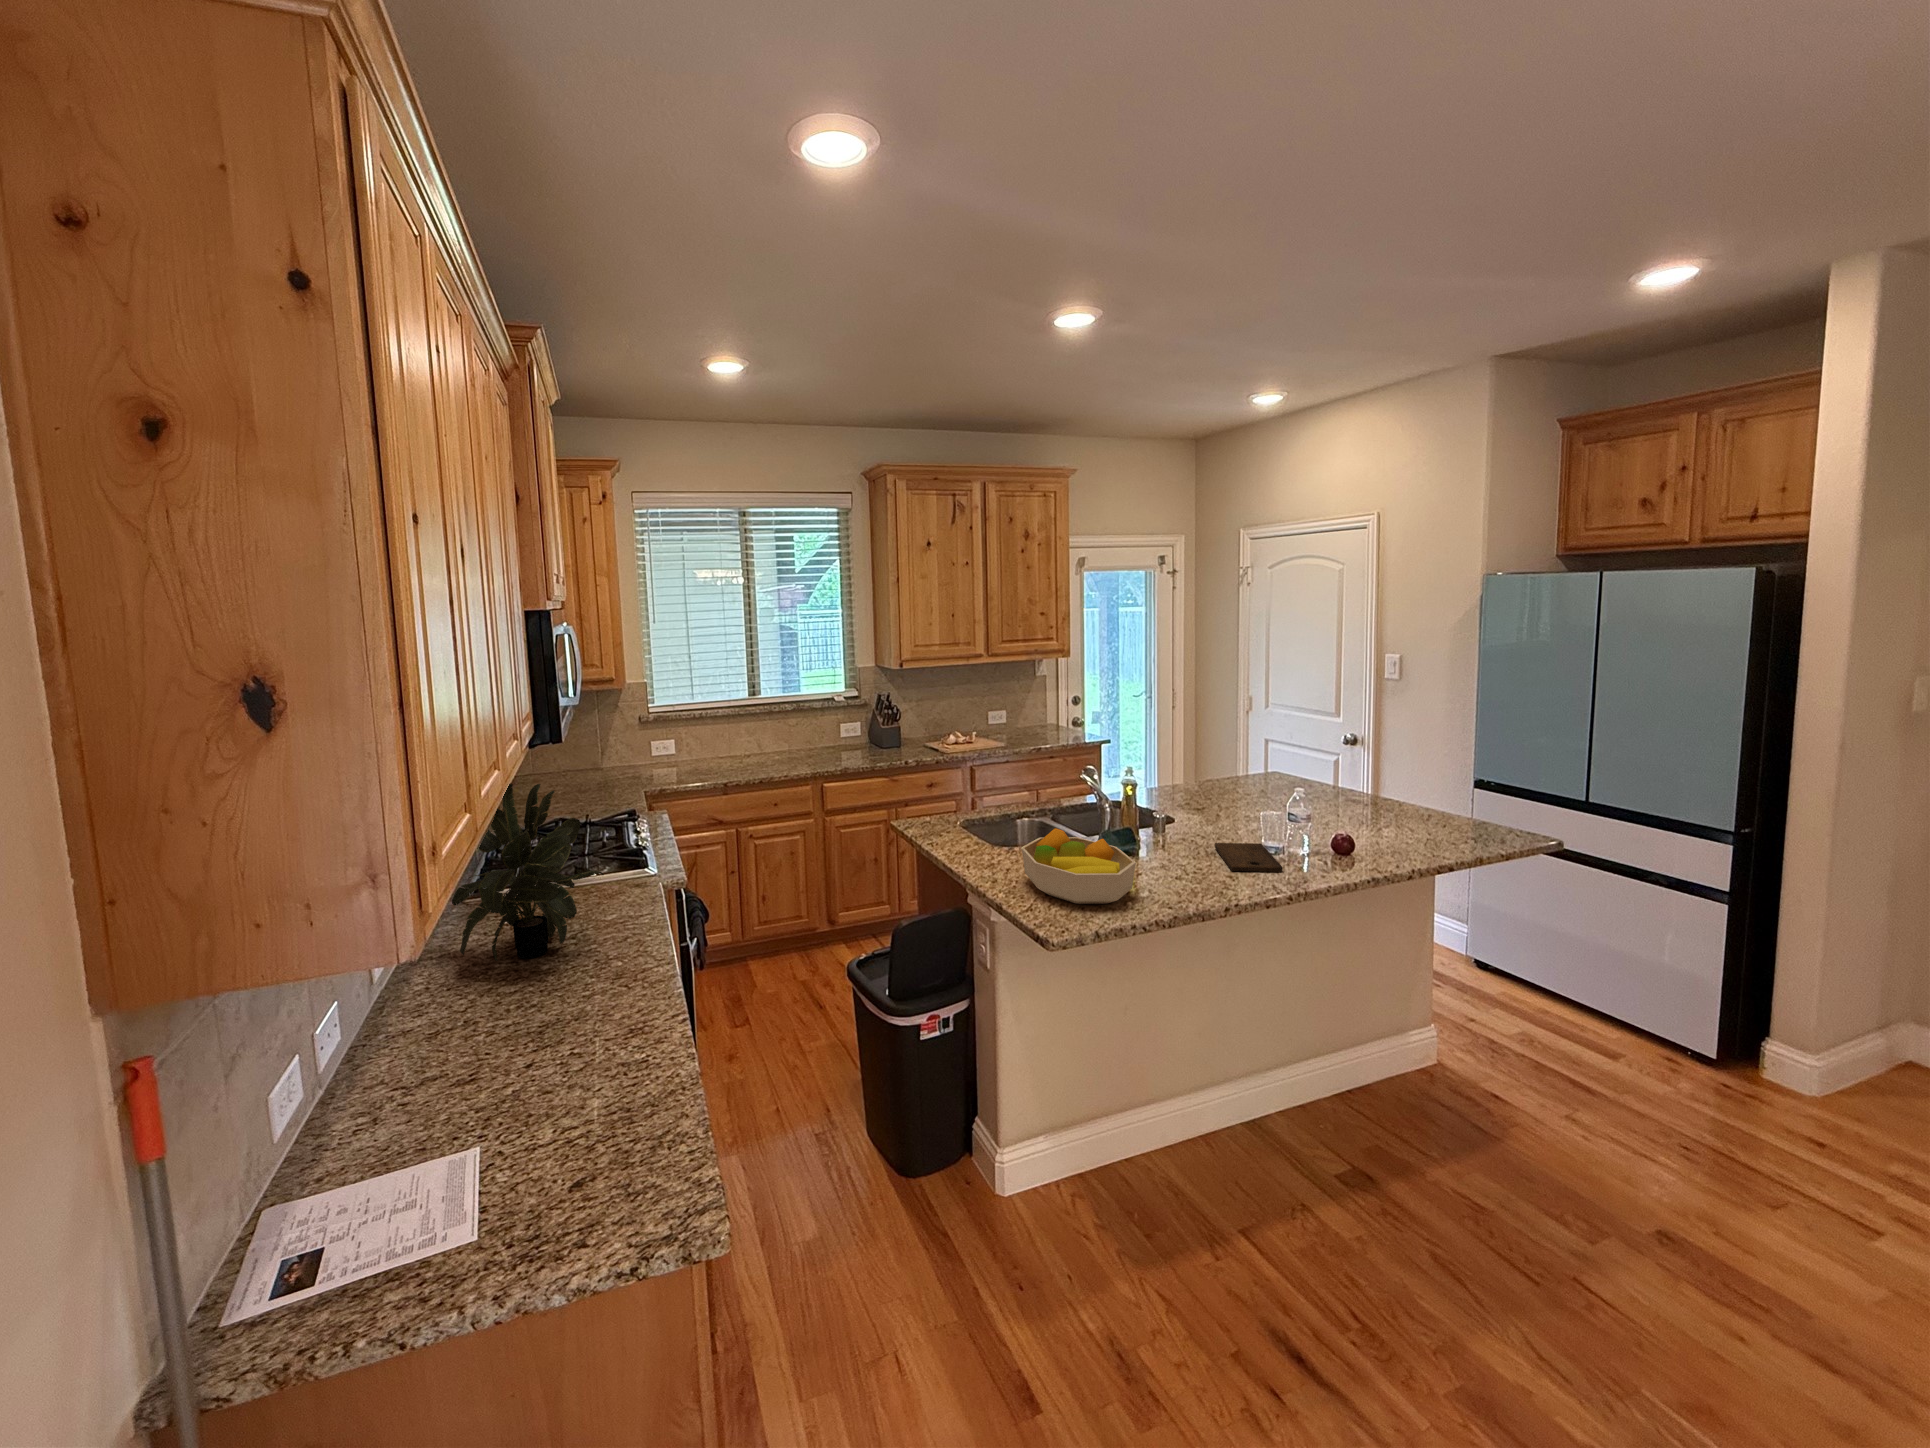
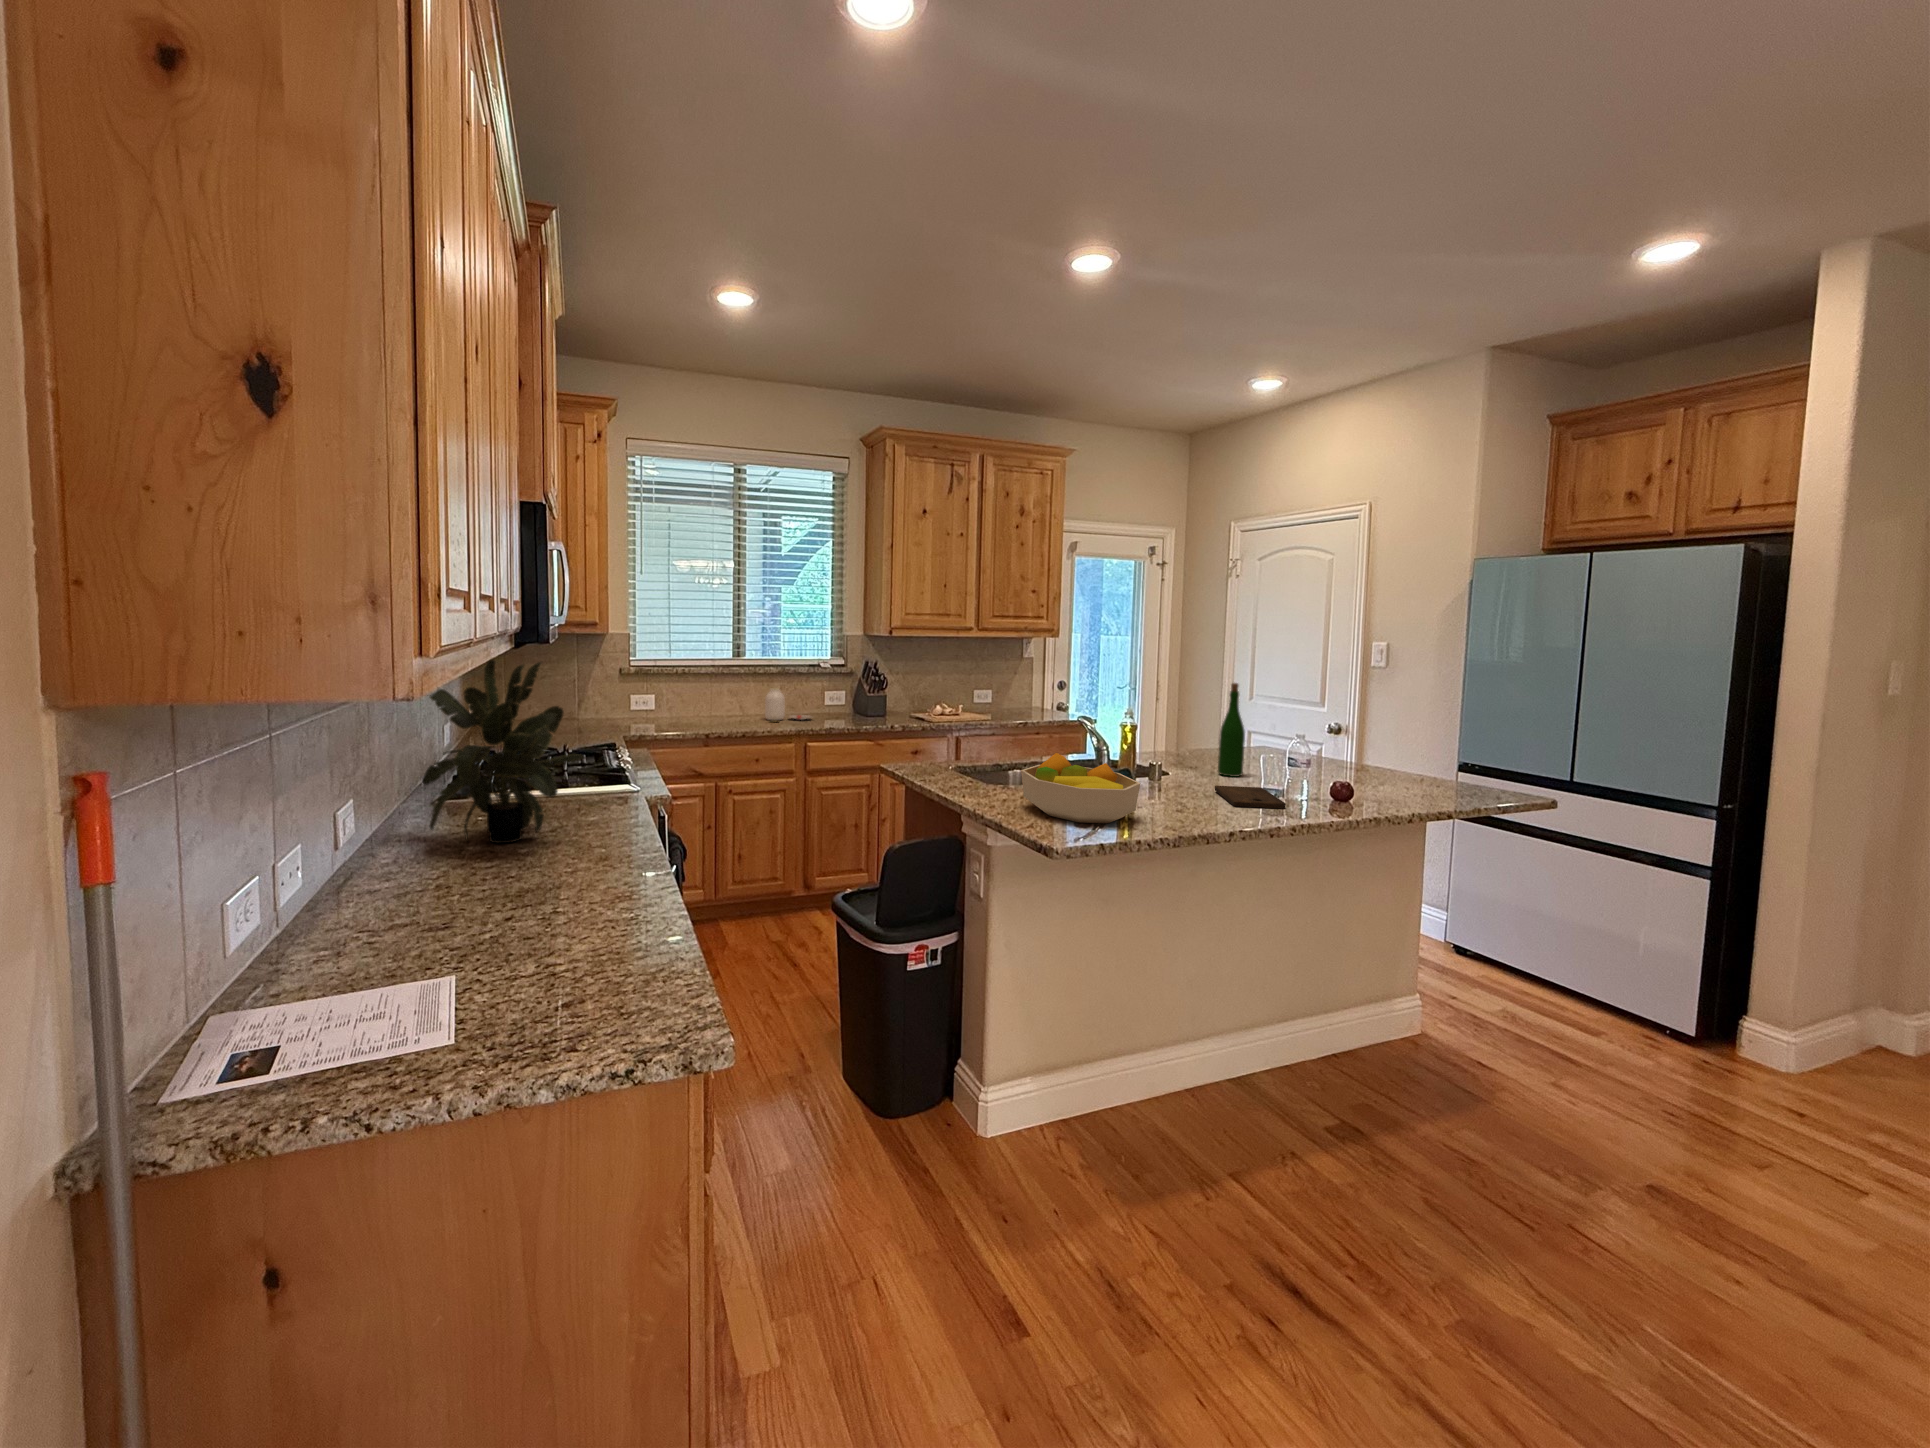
jar: none [784,729,835,764] -> present [765,688,811,721]
wine bottle: none [1221,732,1246,824] -> present [1218,683,1245,777]

